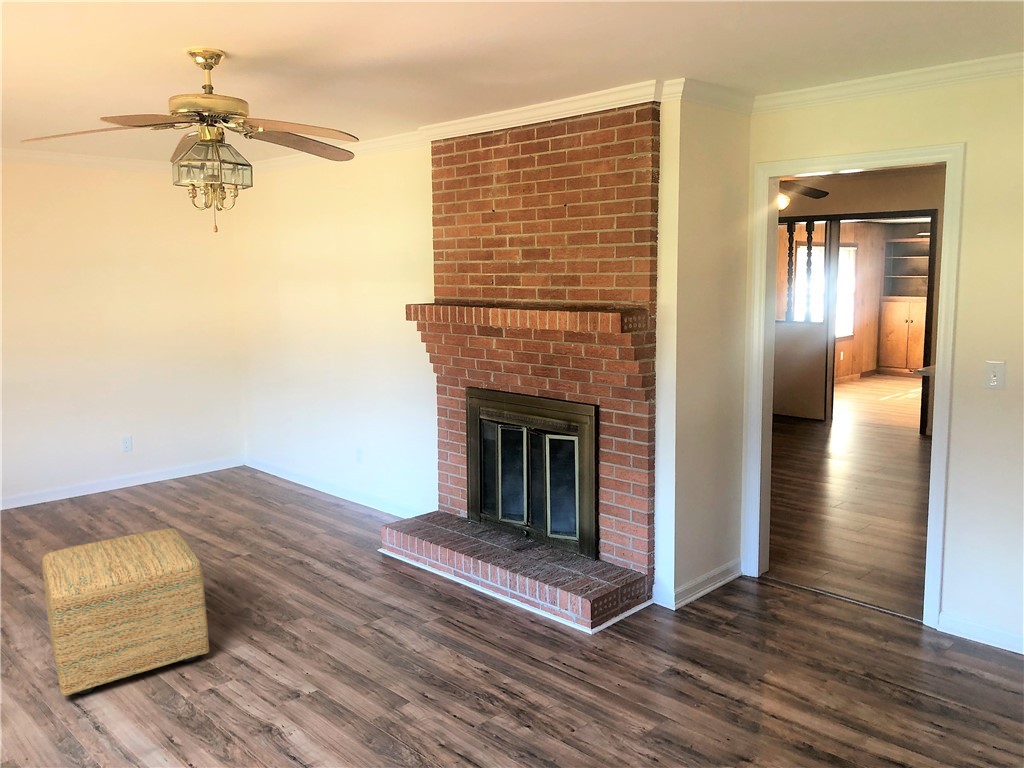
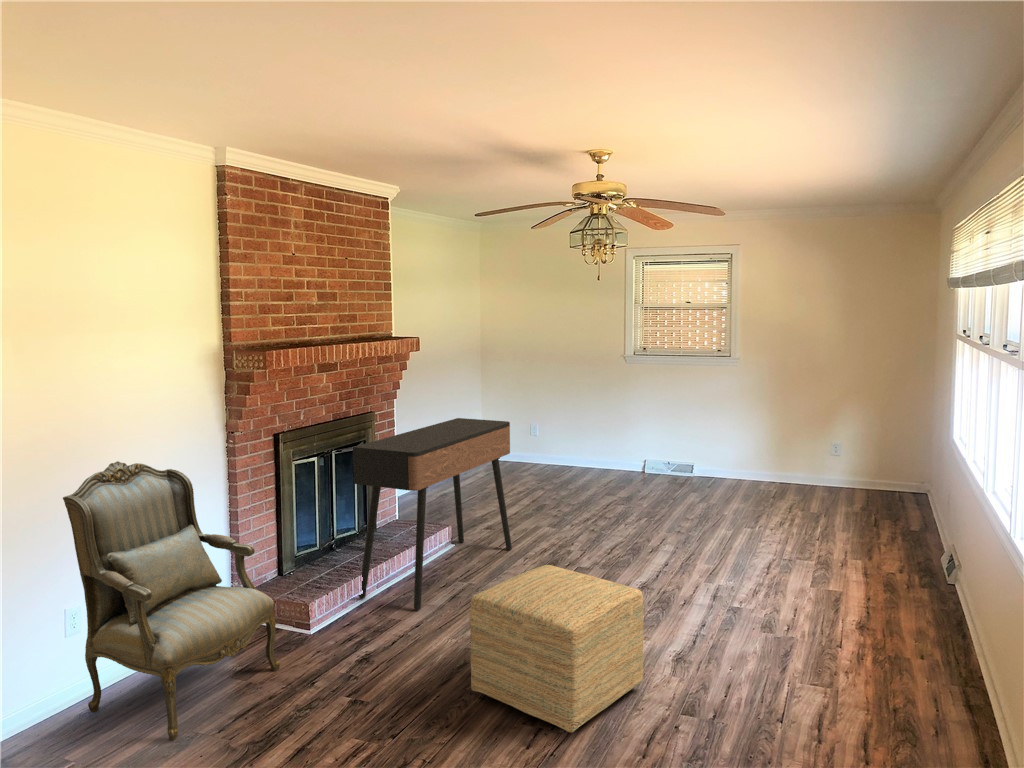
armchair: none [258,370,383,550] -> present [63,461,280,741]
console table: none [381,416,630,680] -> present [353,418,512,610]

